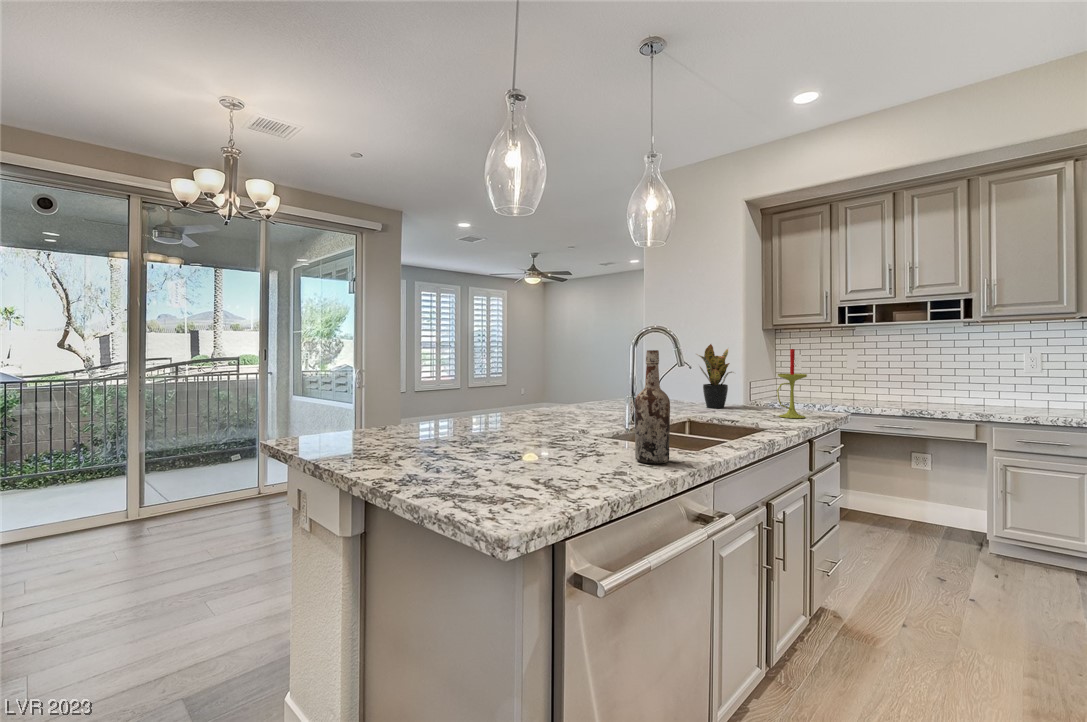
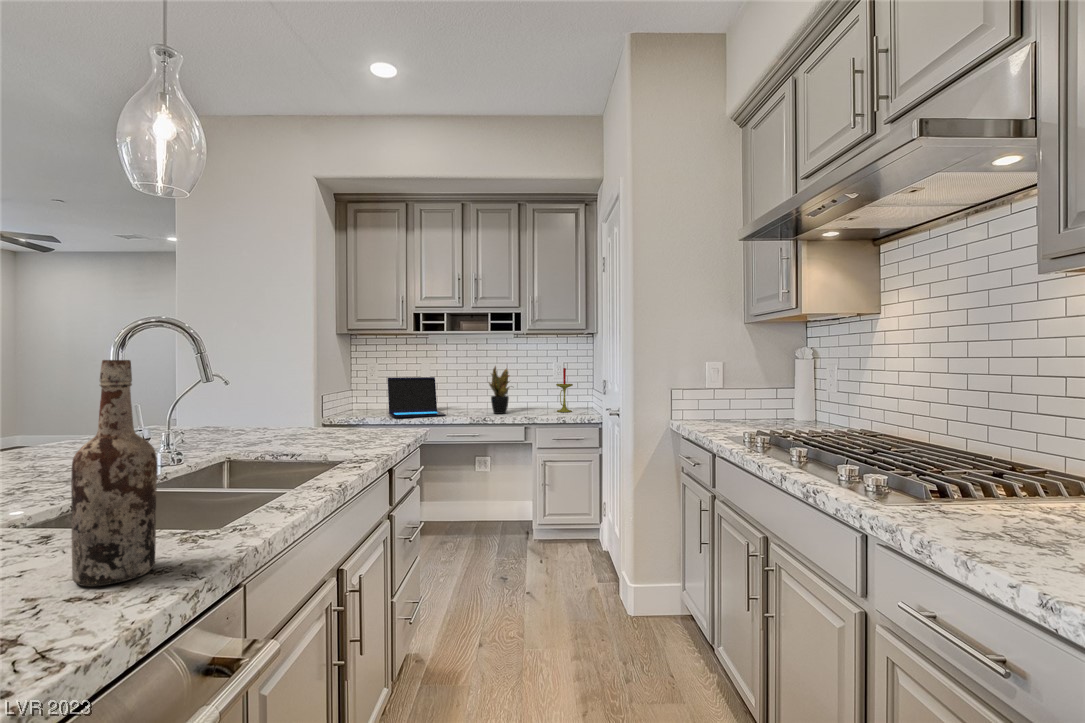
potted plant: present [698,344,732,408] -> present [489,366,512,414]
candle: present [777,349,807,418] -> present [556,368,573,412]
laptop: none [811,368,874,407] -> present [388,377,446,418]

